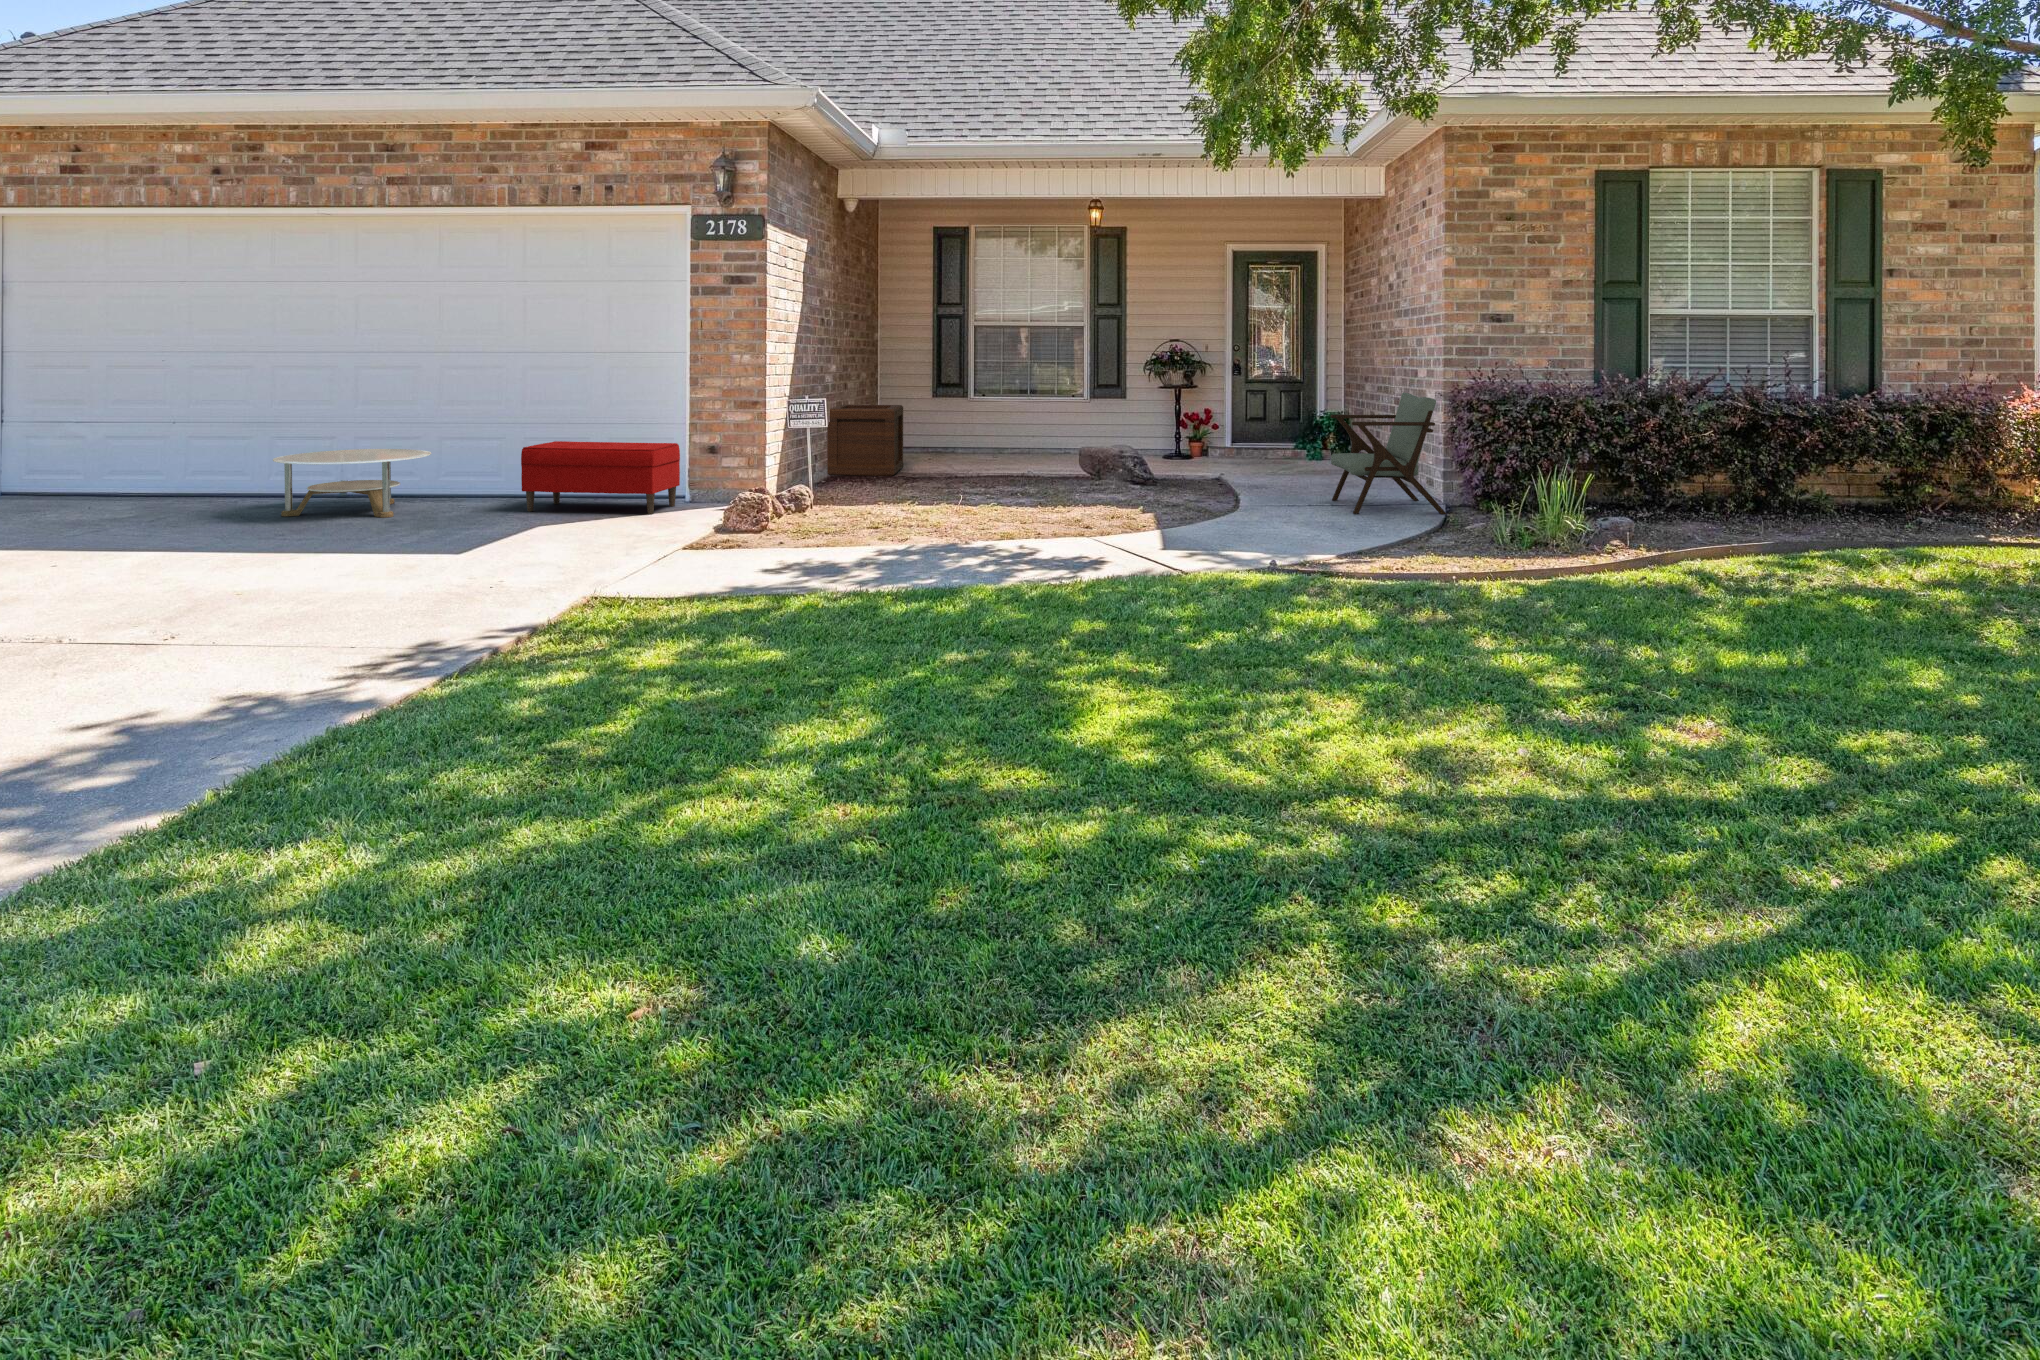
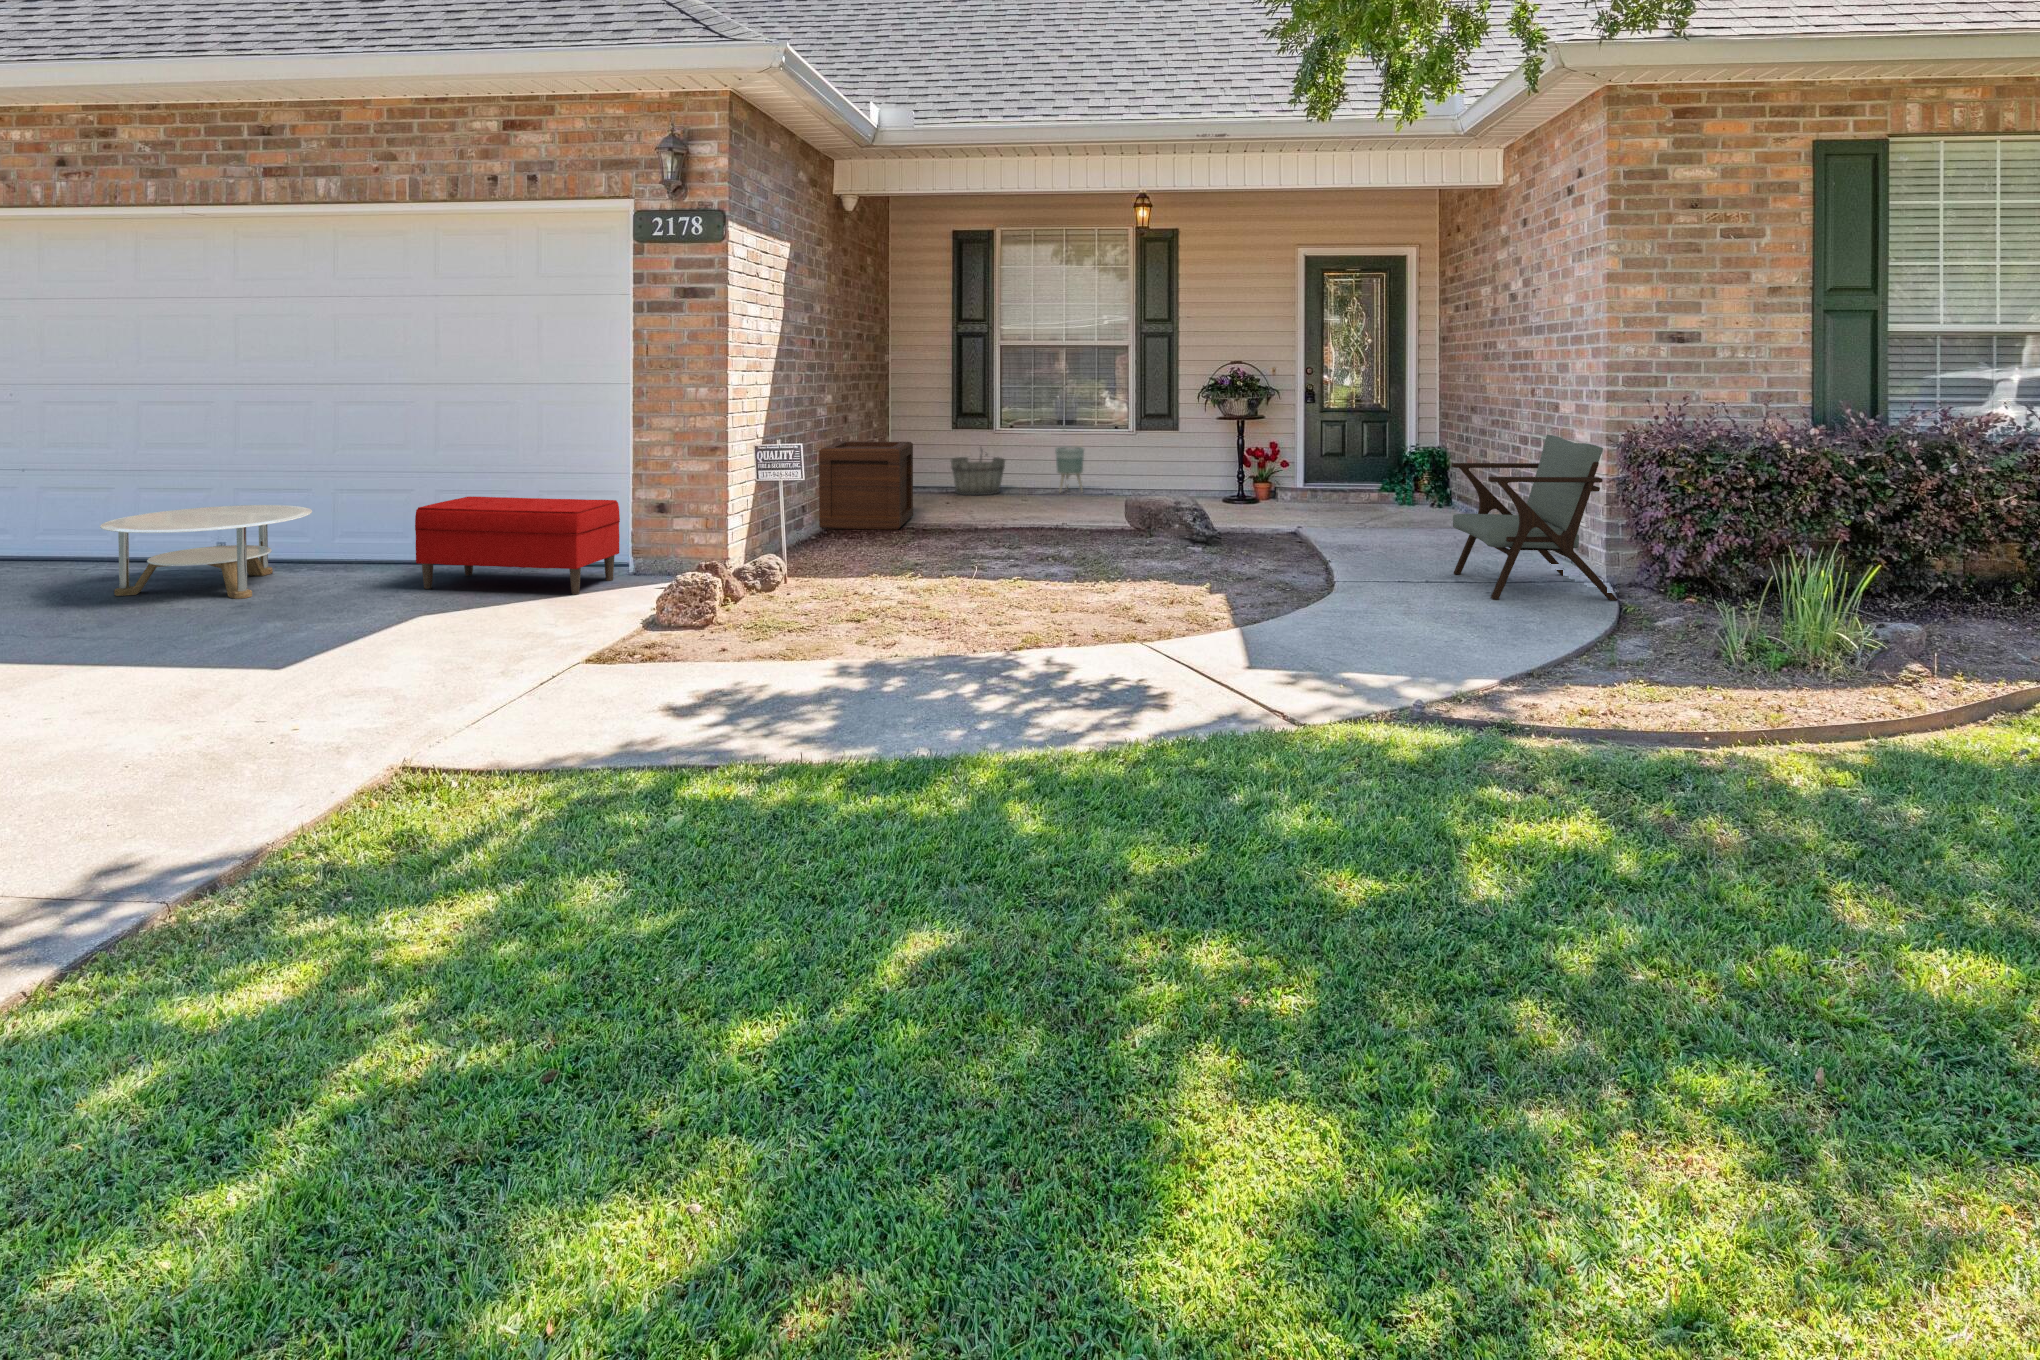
wooden bucket: none [931,413,979,454] -> present [951,450,1005,495]
planter: none [1021,413,1046,452] -> present [1055,446,1084,492]

